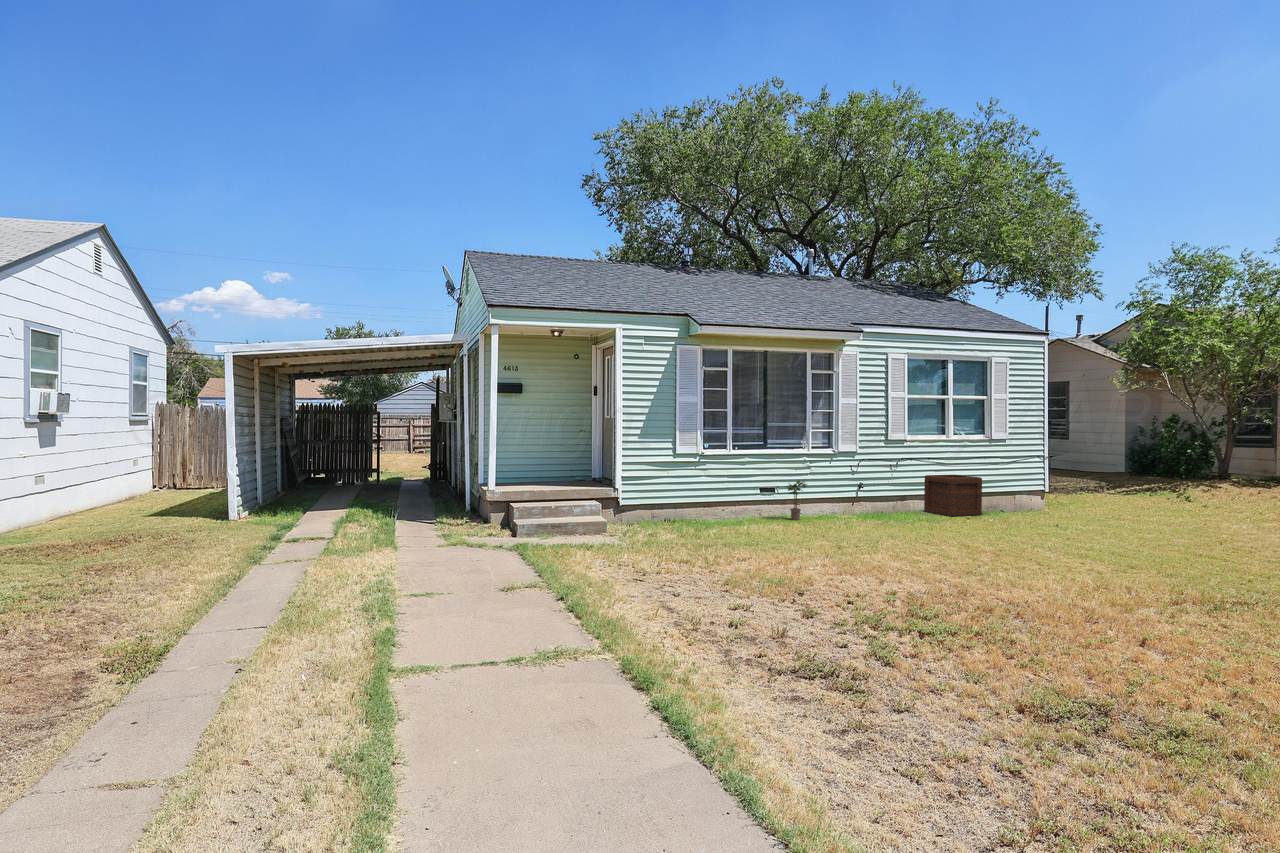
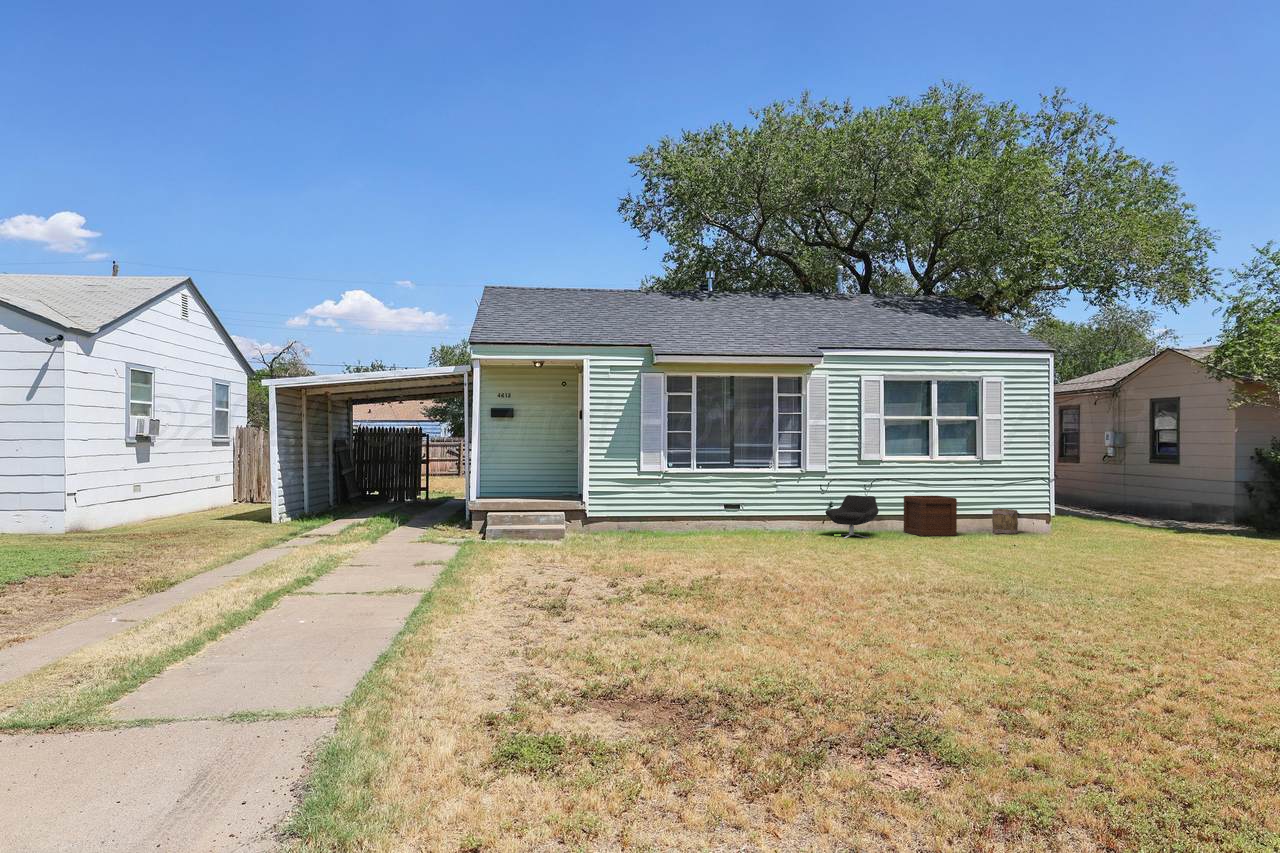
lounge chair: none [862,476,913,521] -> present [825,495,879,538]
potted plant: present [786,480,808,520] -> none [746,497,771,535]
bucket: none [1001,485,1029,511] -> present [992,508,1020,534]

